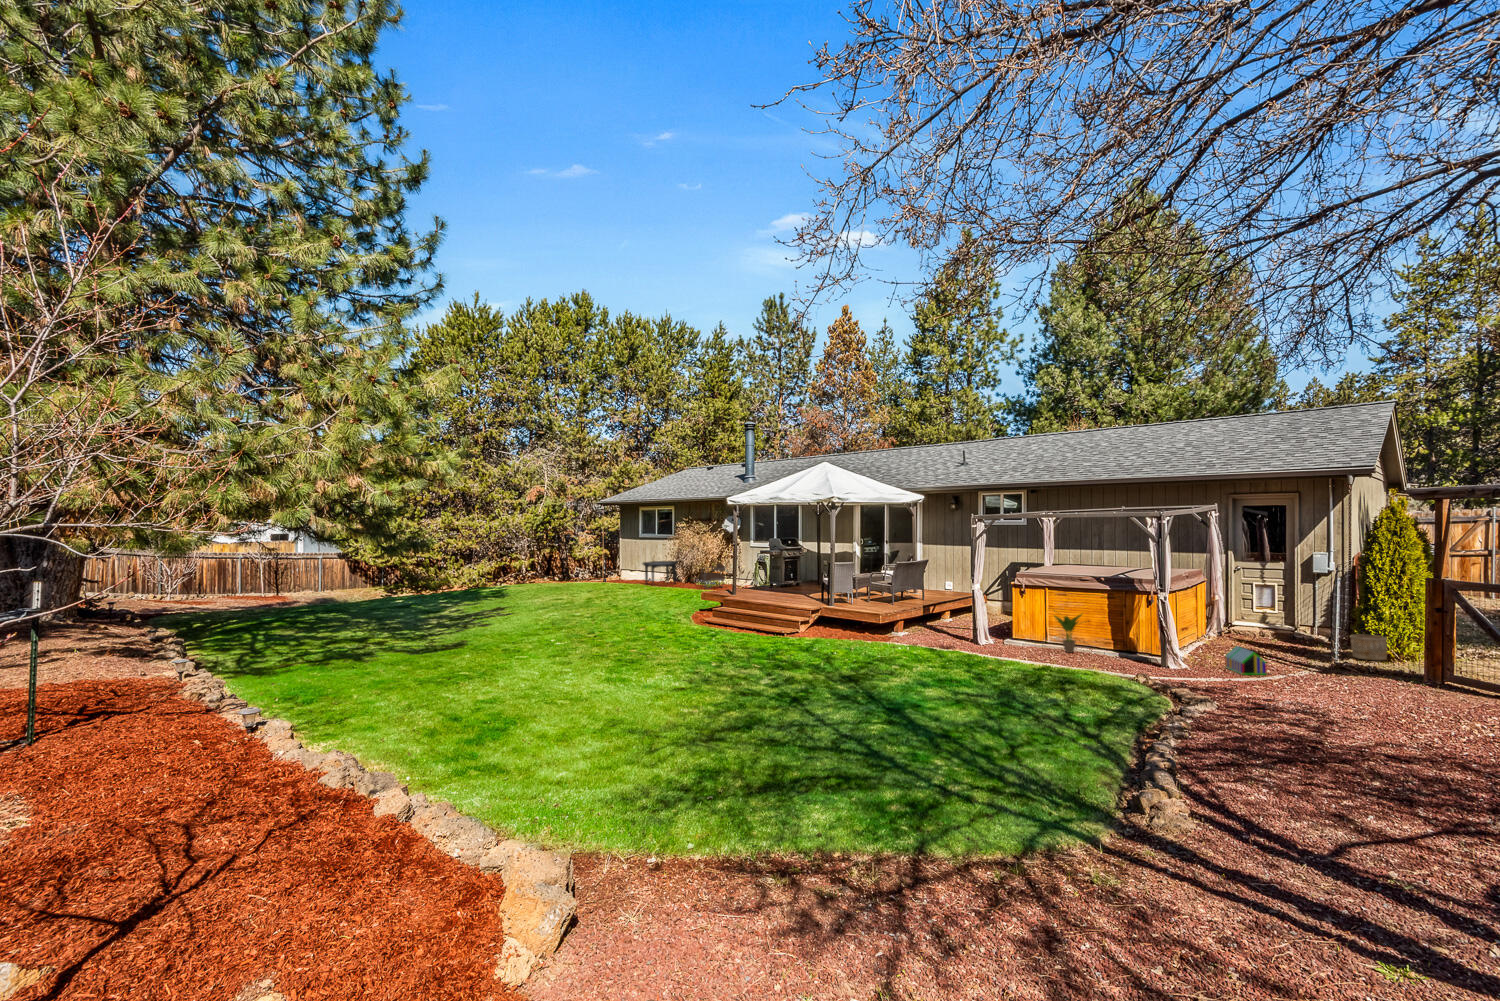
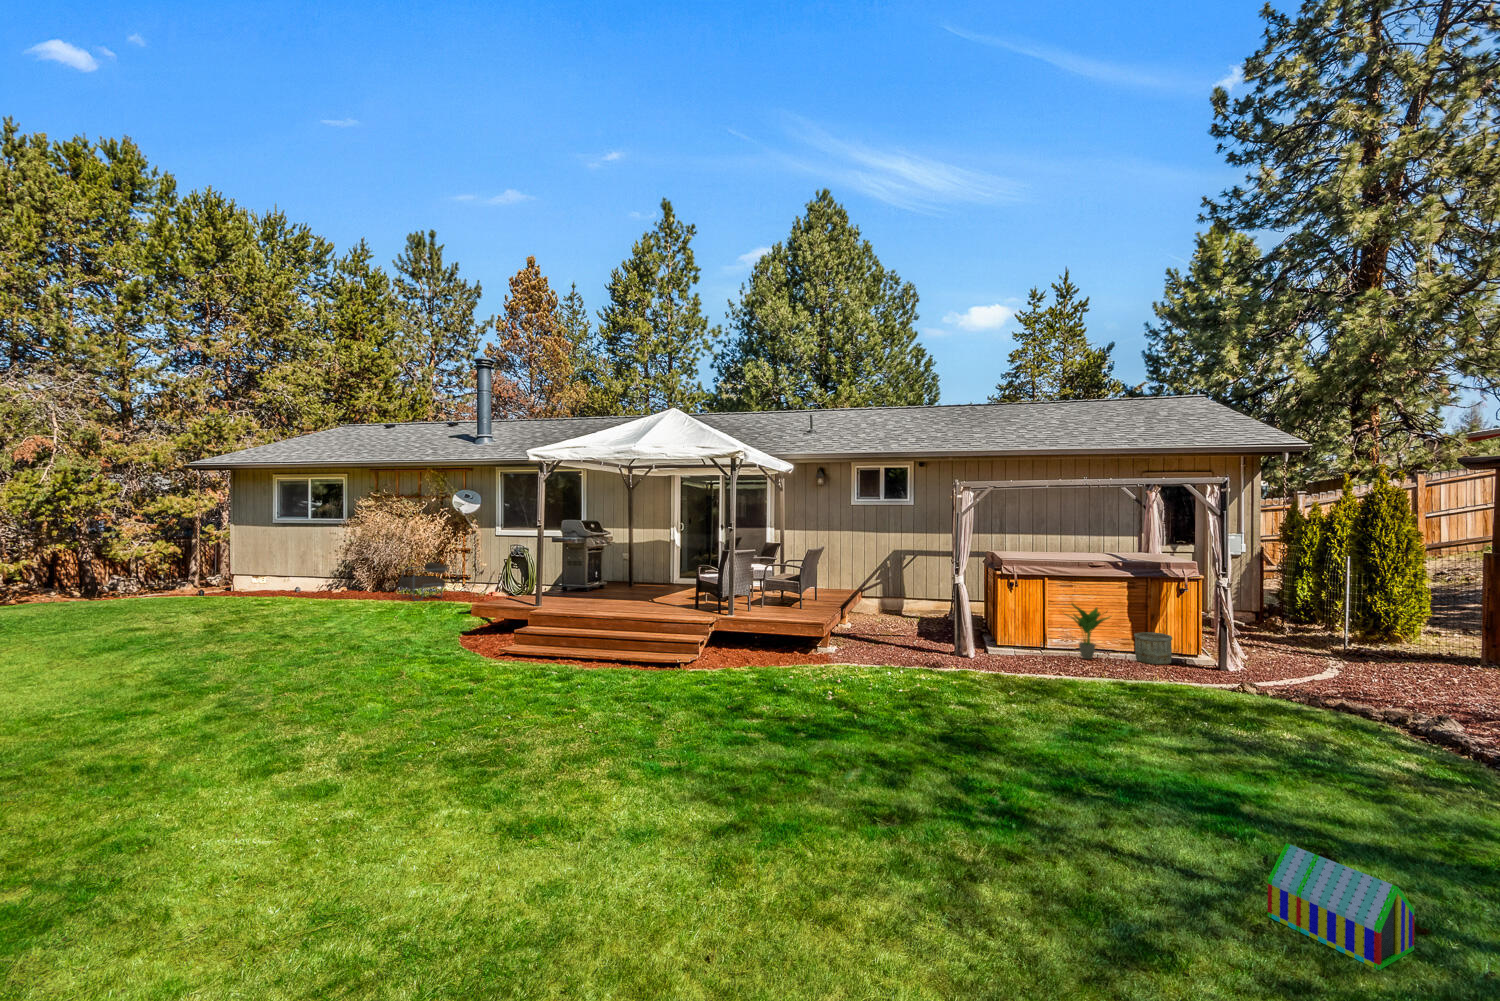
round table: present [643,561,678,585] -> none [284,560,352,600]
wooden bucket: present [1351,634,1387,660] -> present [1134,632,1172,664]
toy house: present [1225,646,1267,675] -> present [1268,843,1415,970]

